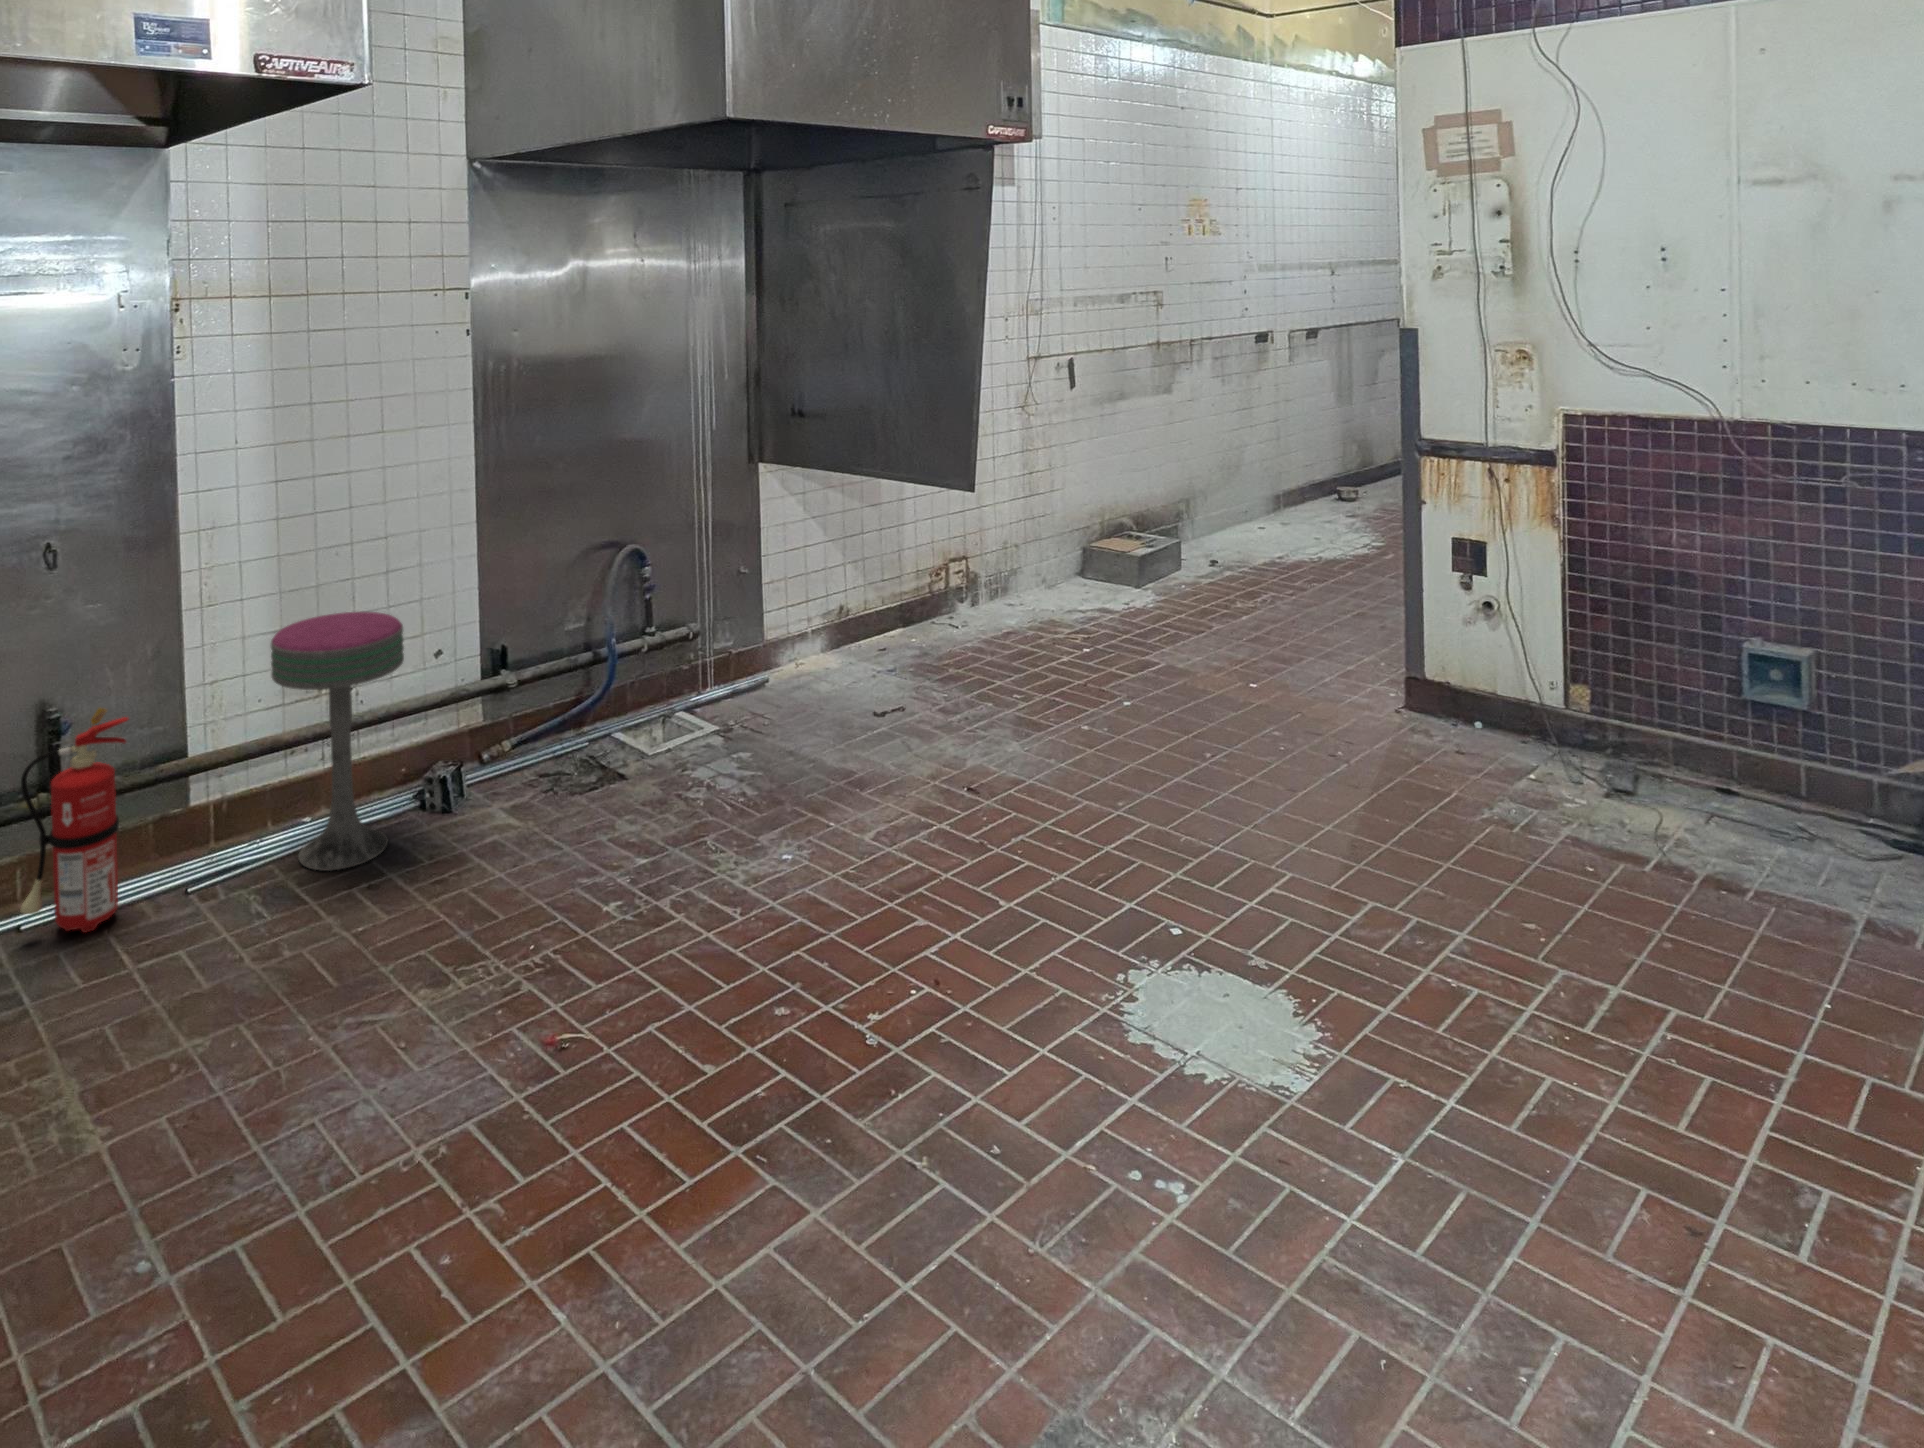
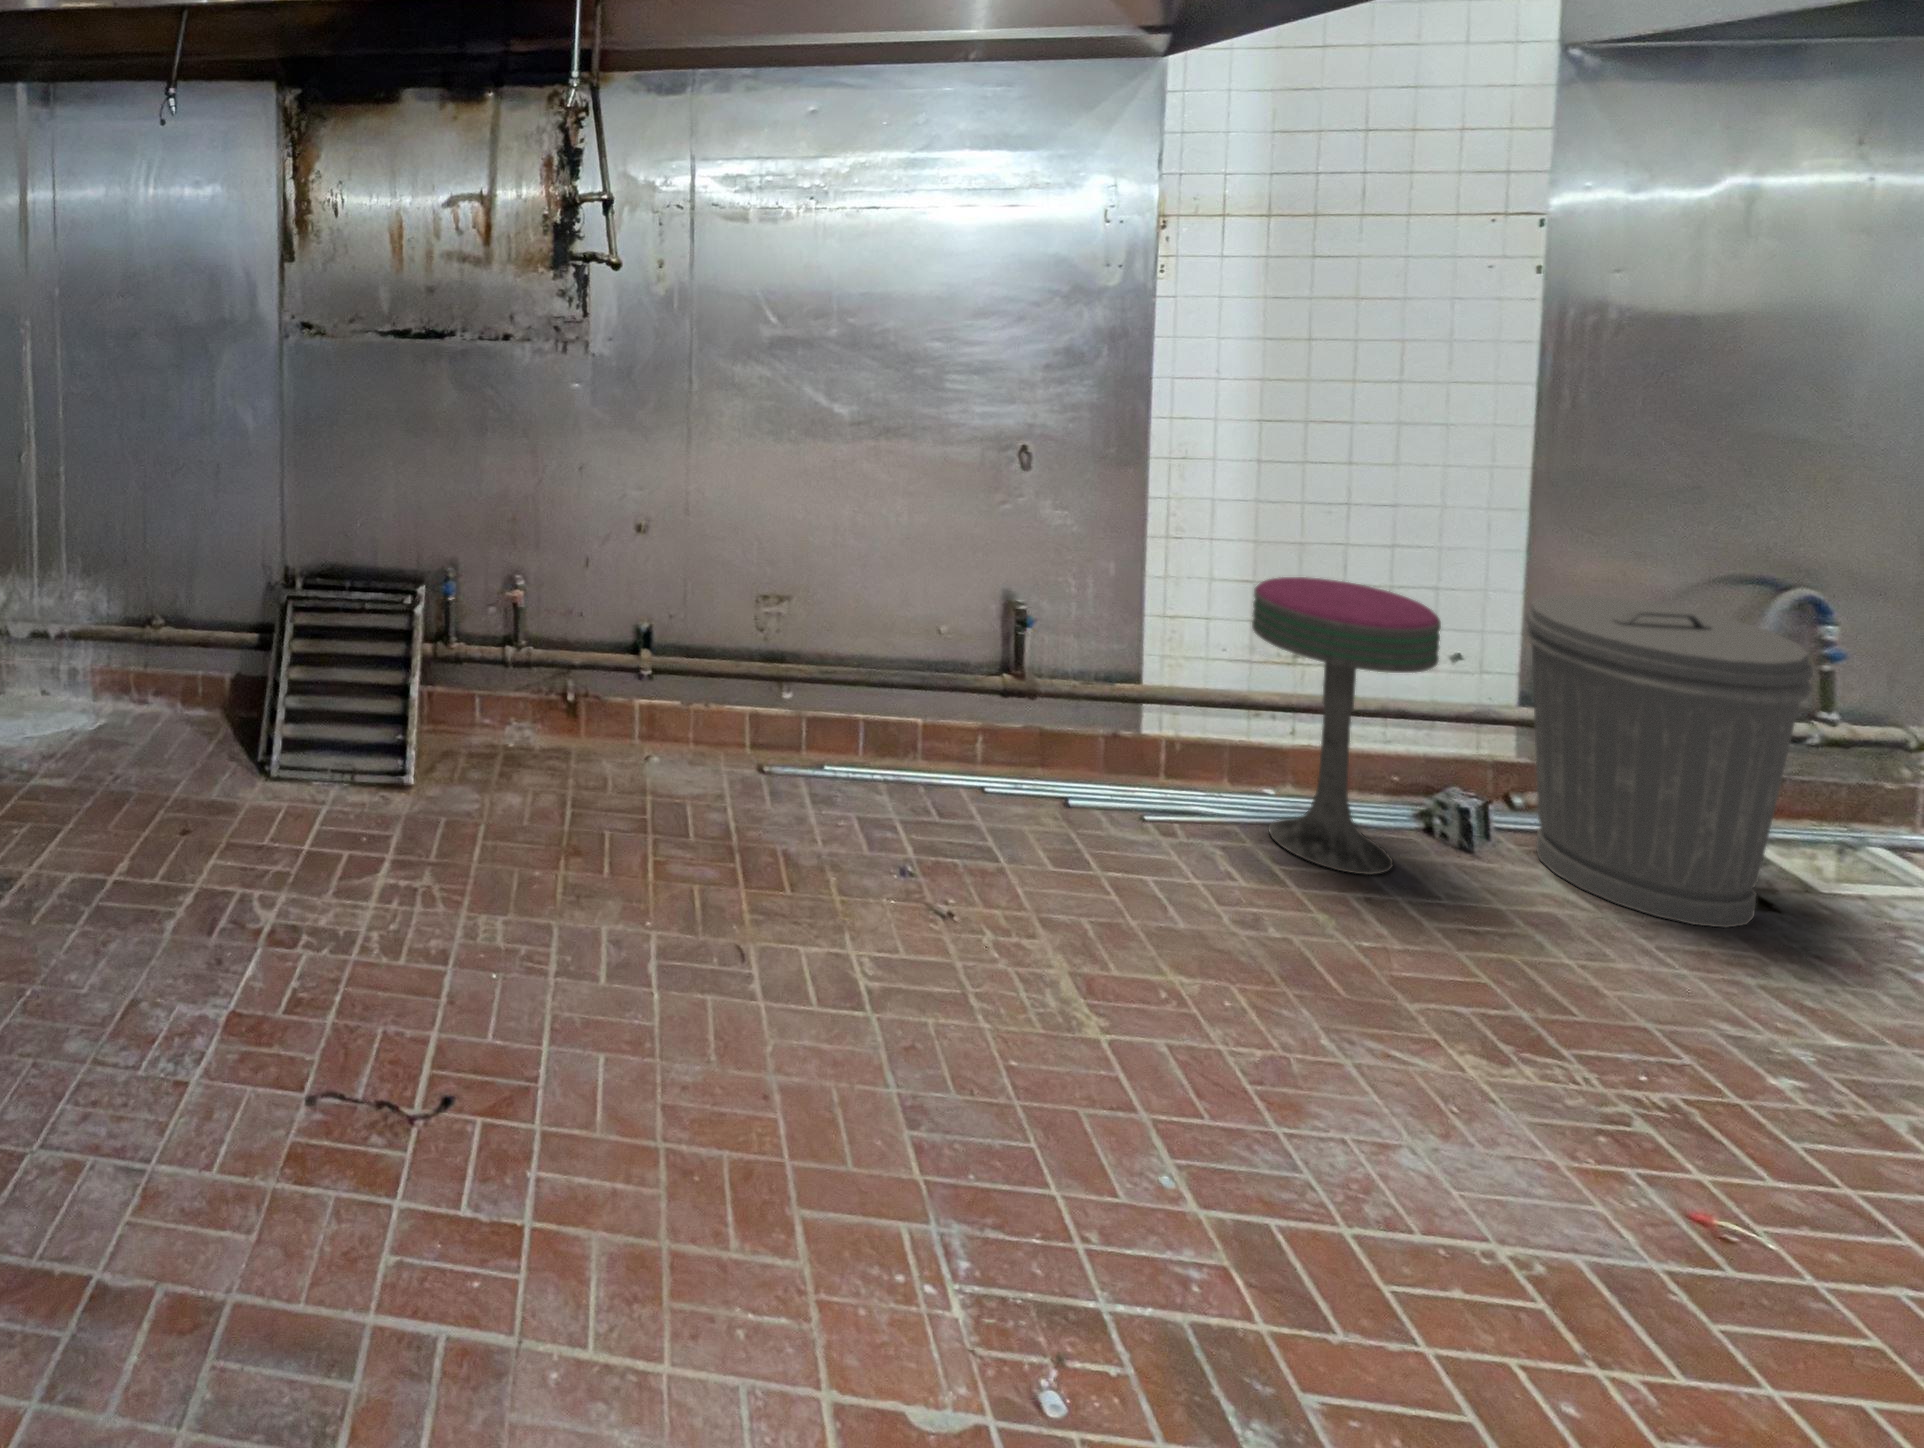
trash can: none [471,576,614,812] -> present [1524,594,1813,928]
fire extinguisher: present [20,708,128,932] -> none [990,612,1100,820]

